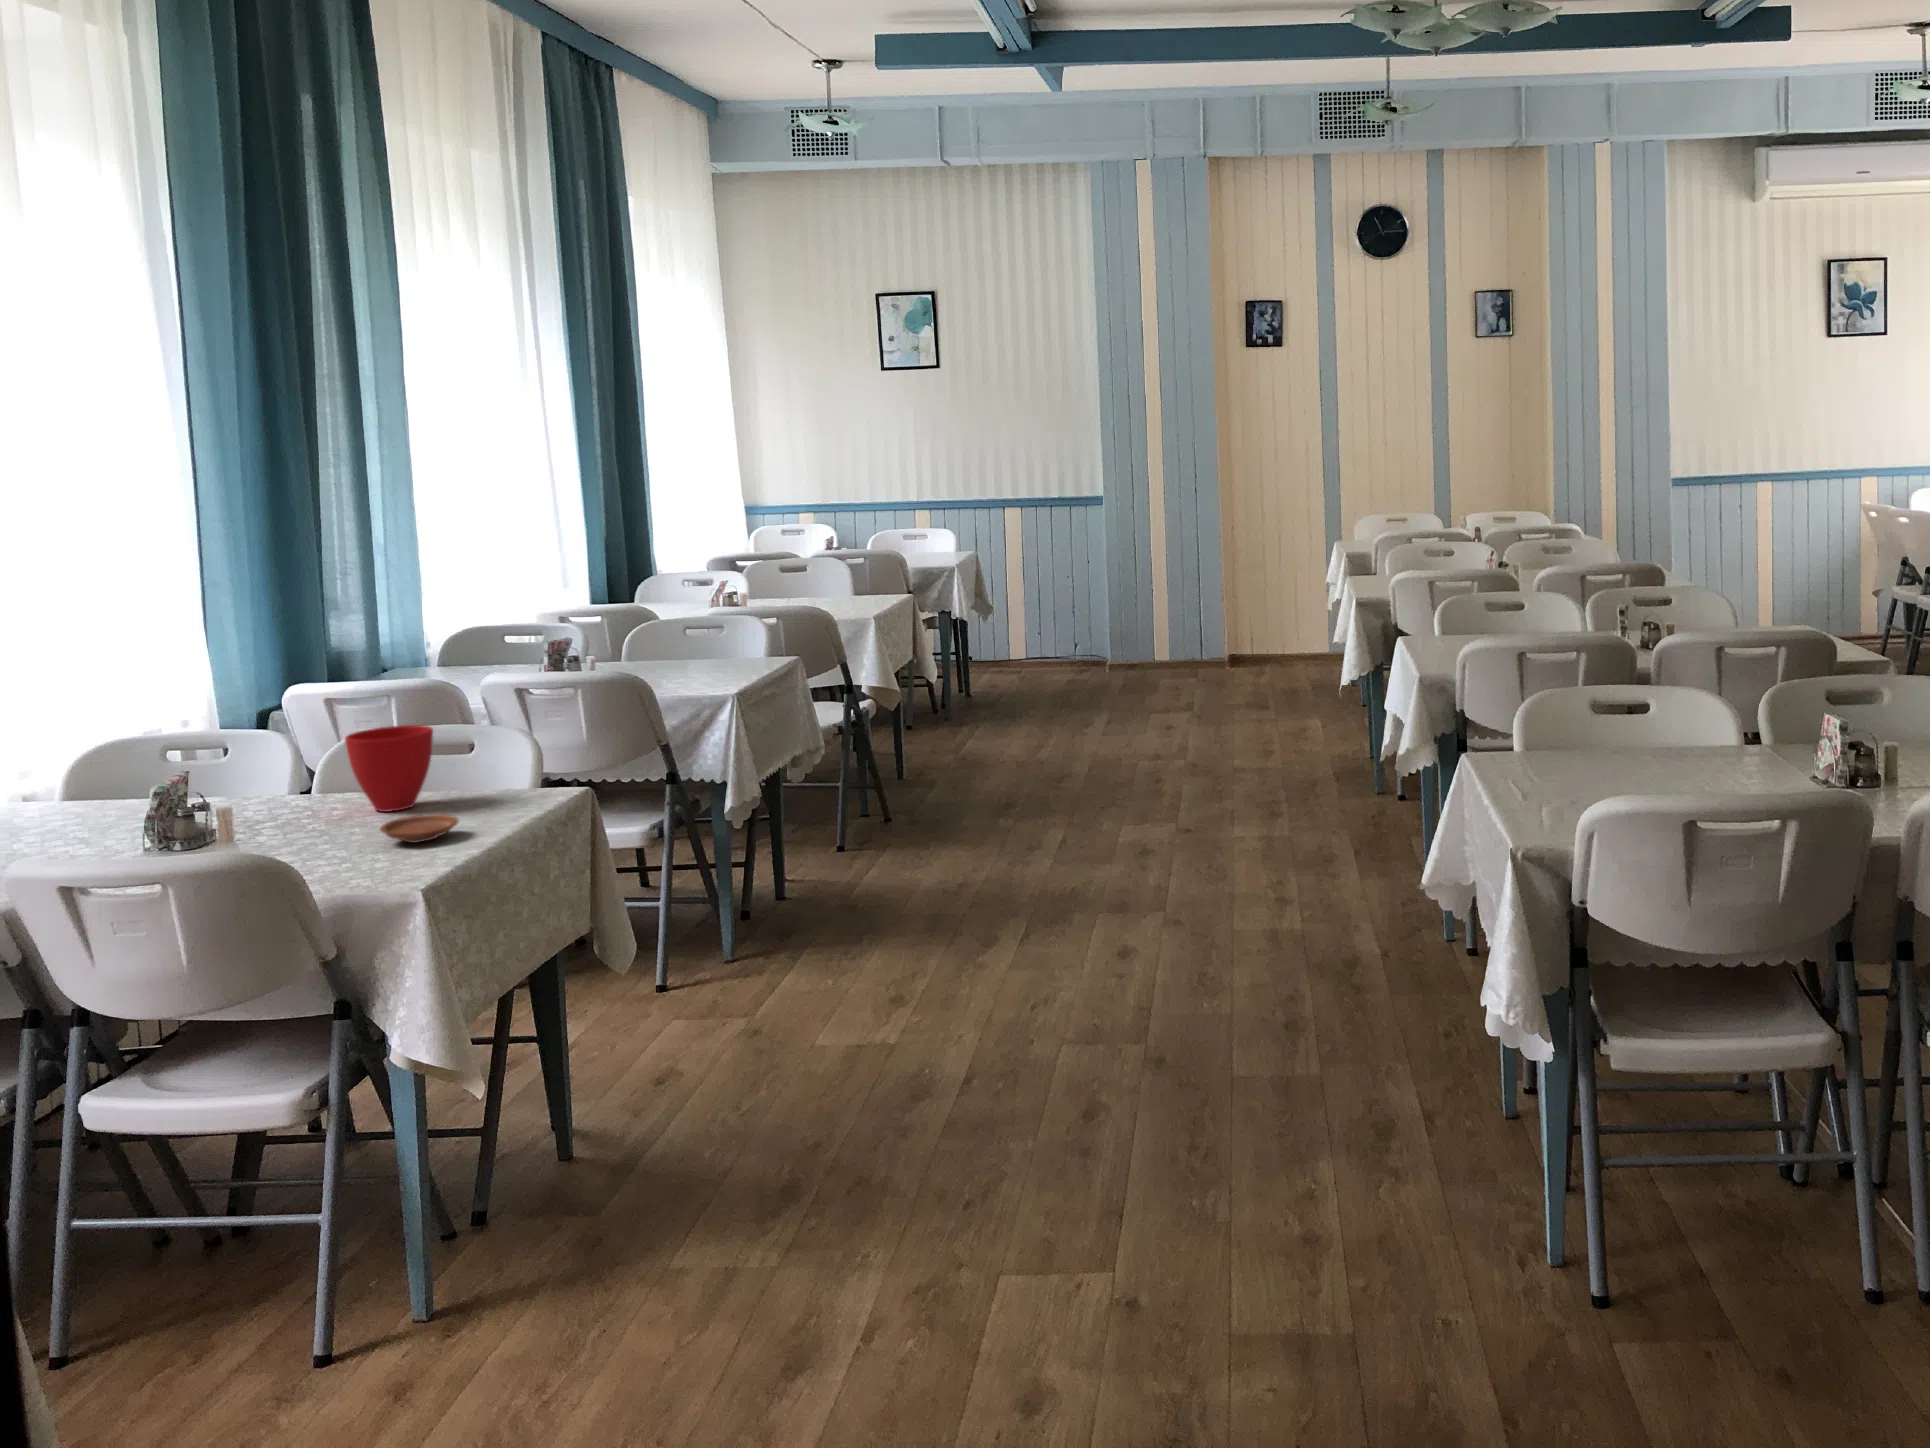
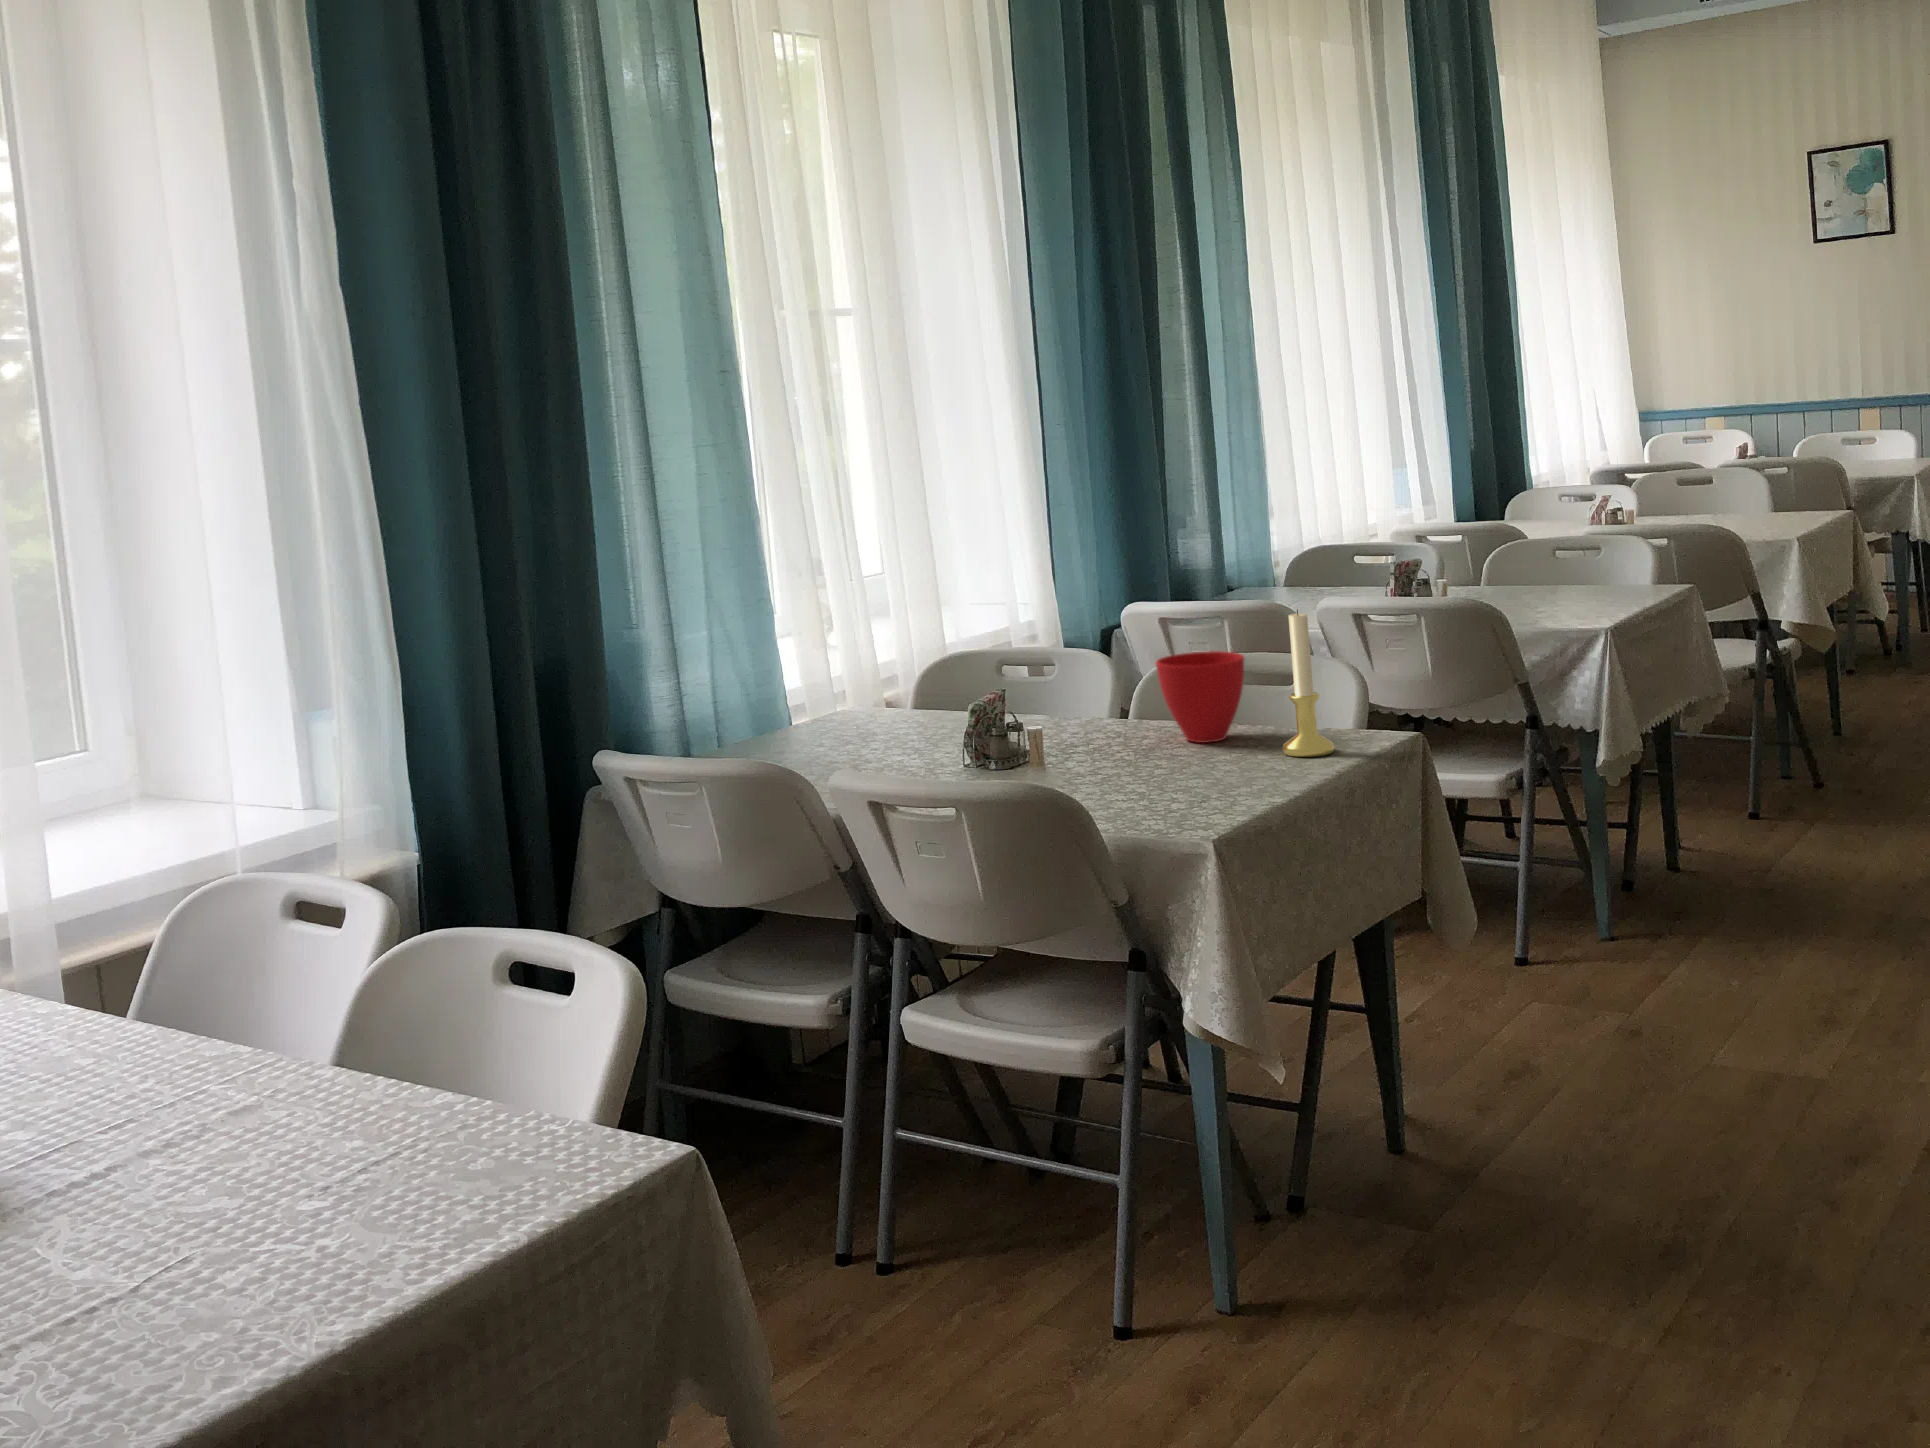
candle holder: none [472,682,519,815] -> present [1283,610,1334,757]
plate: present [380,814,458,843] -> none [1182,751,1264,782]

